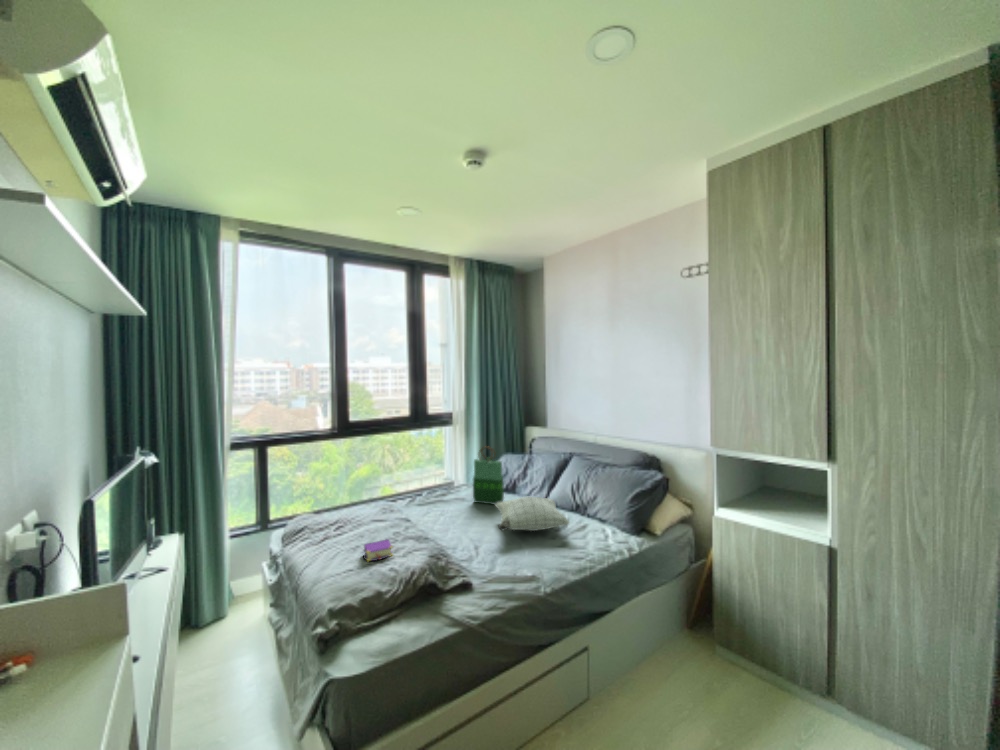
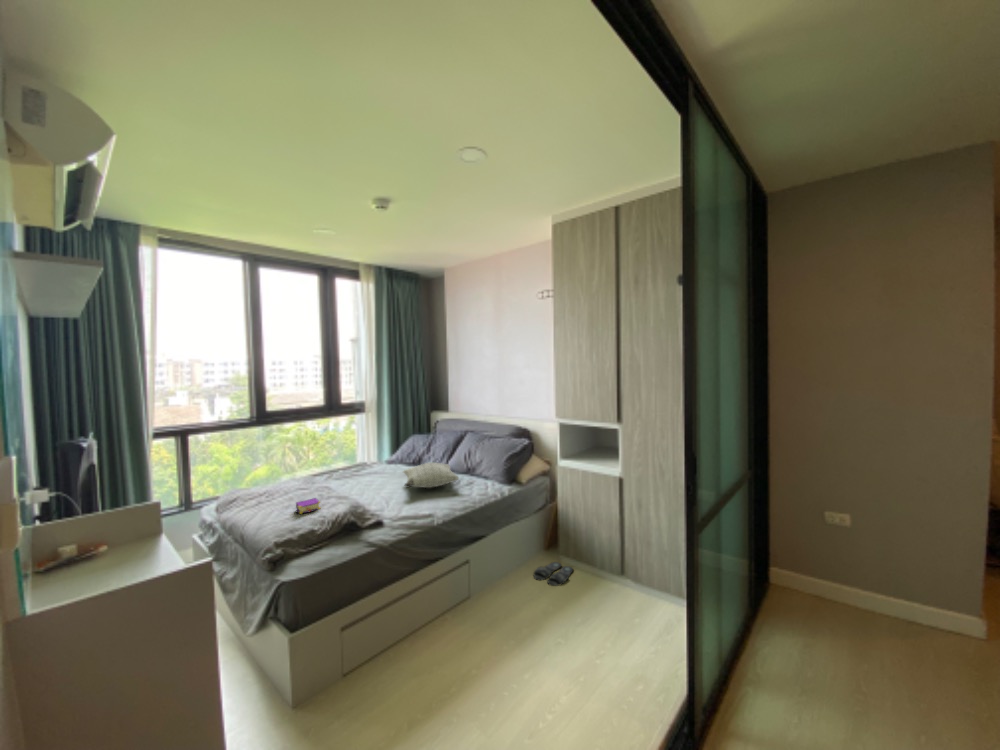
tote bag: present [473,447,504,504] -> none [384,427,410,473]
slippers: none [680,656,742,704] -> present [534,562,573,586]

